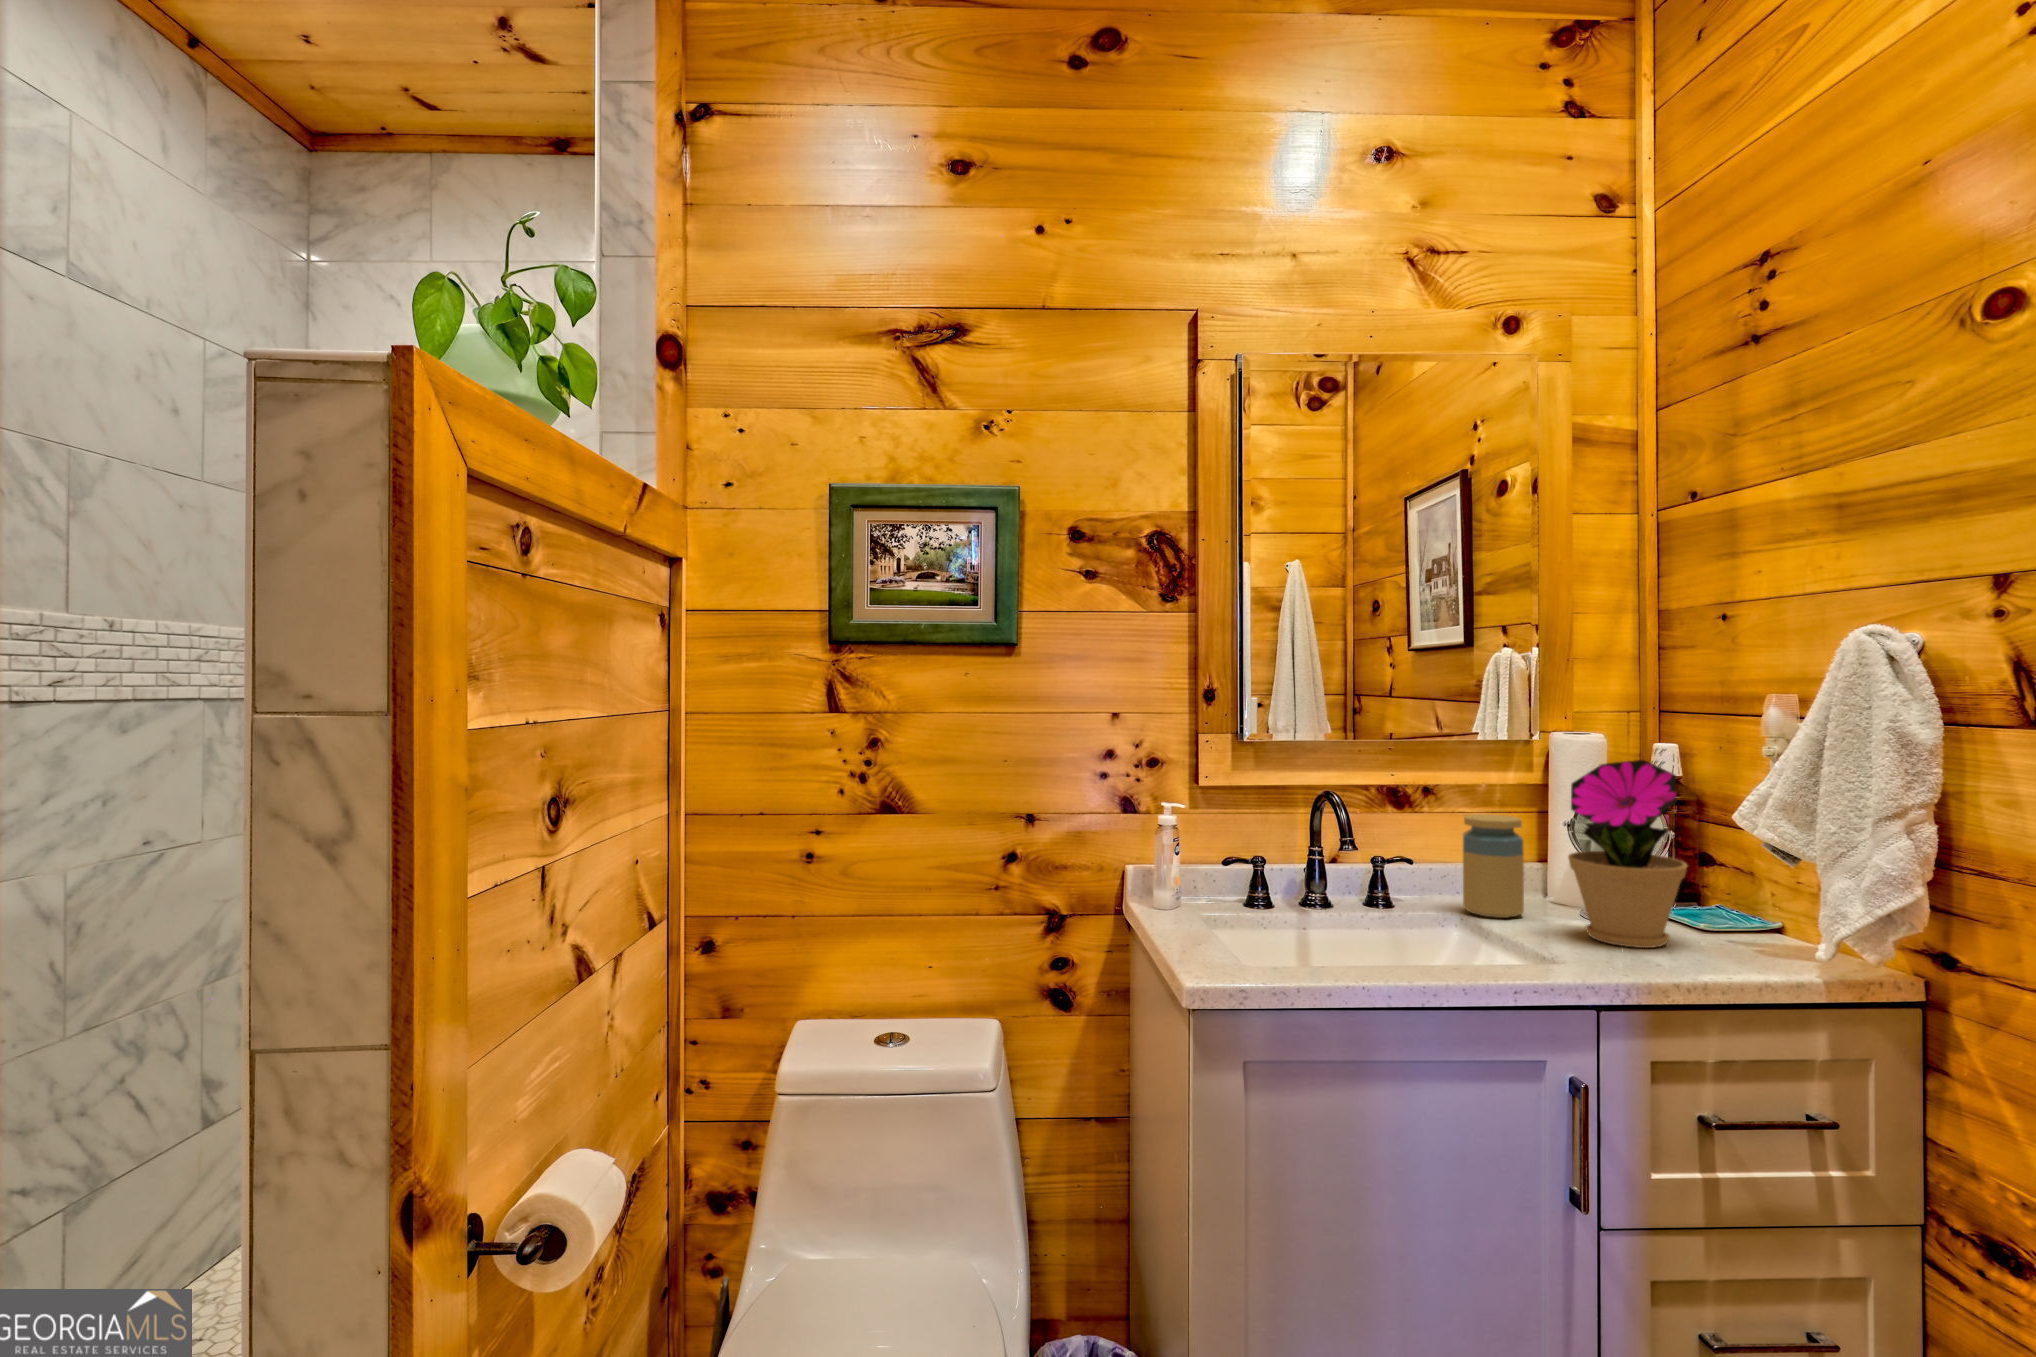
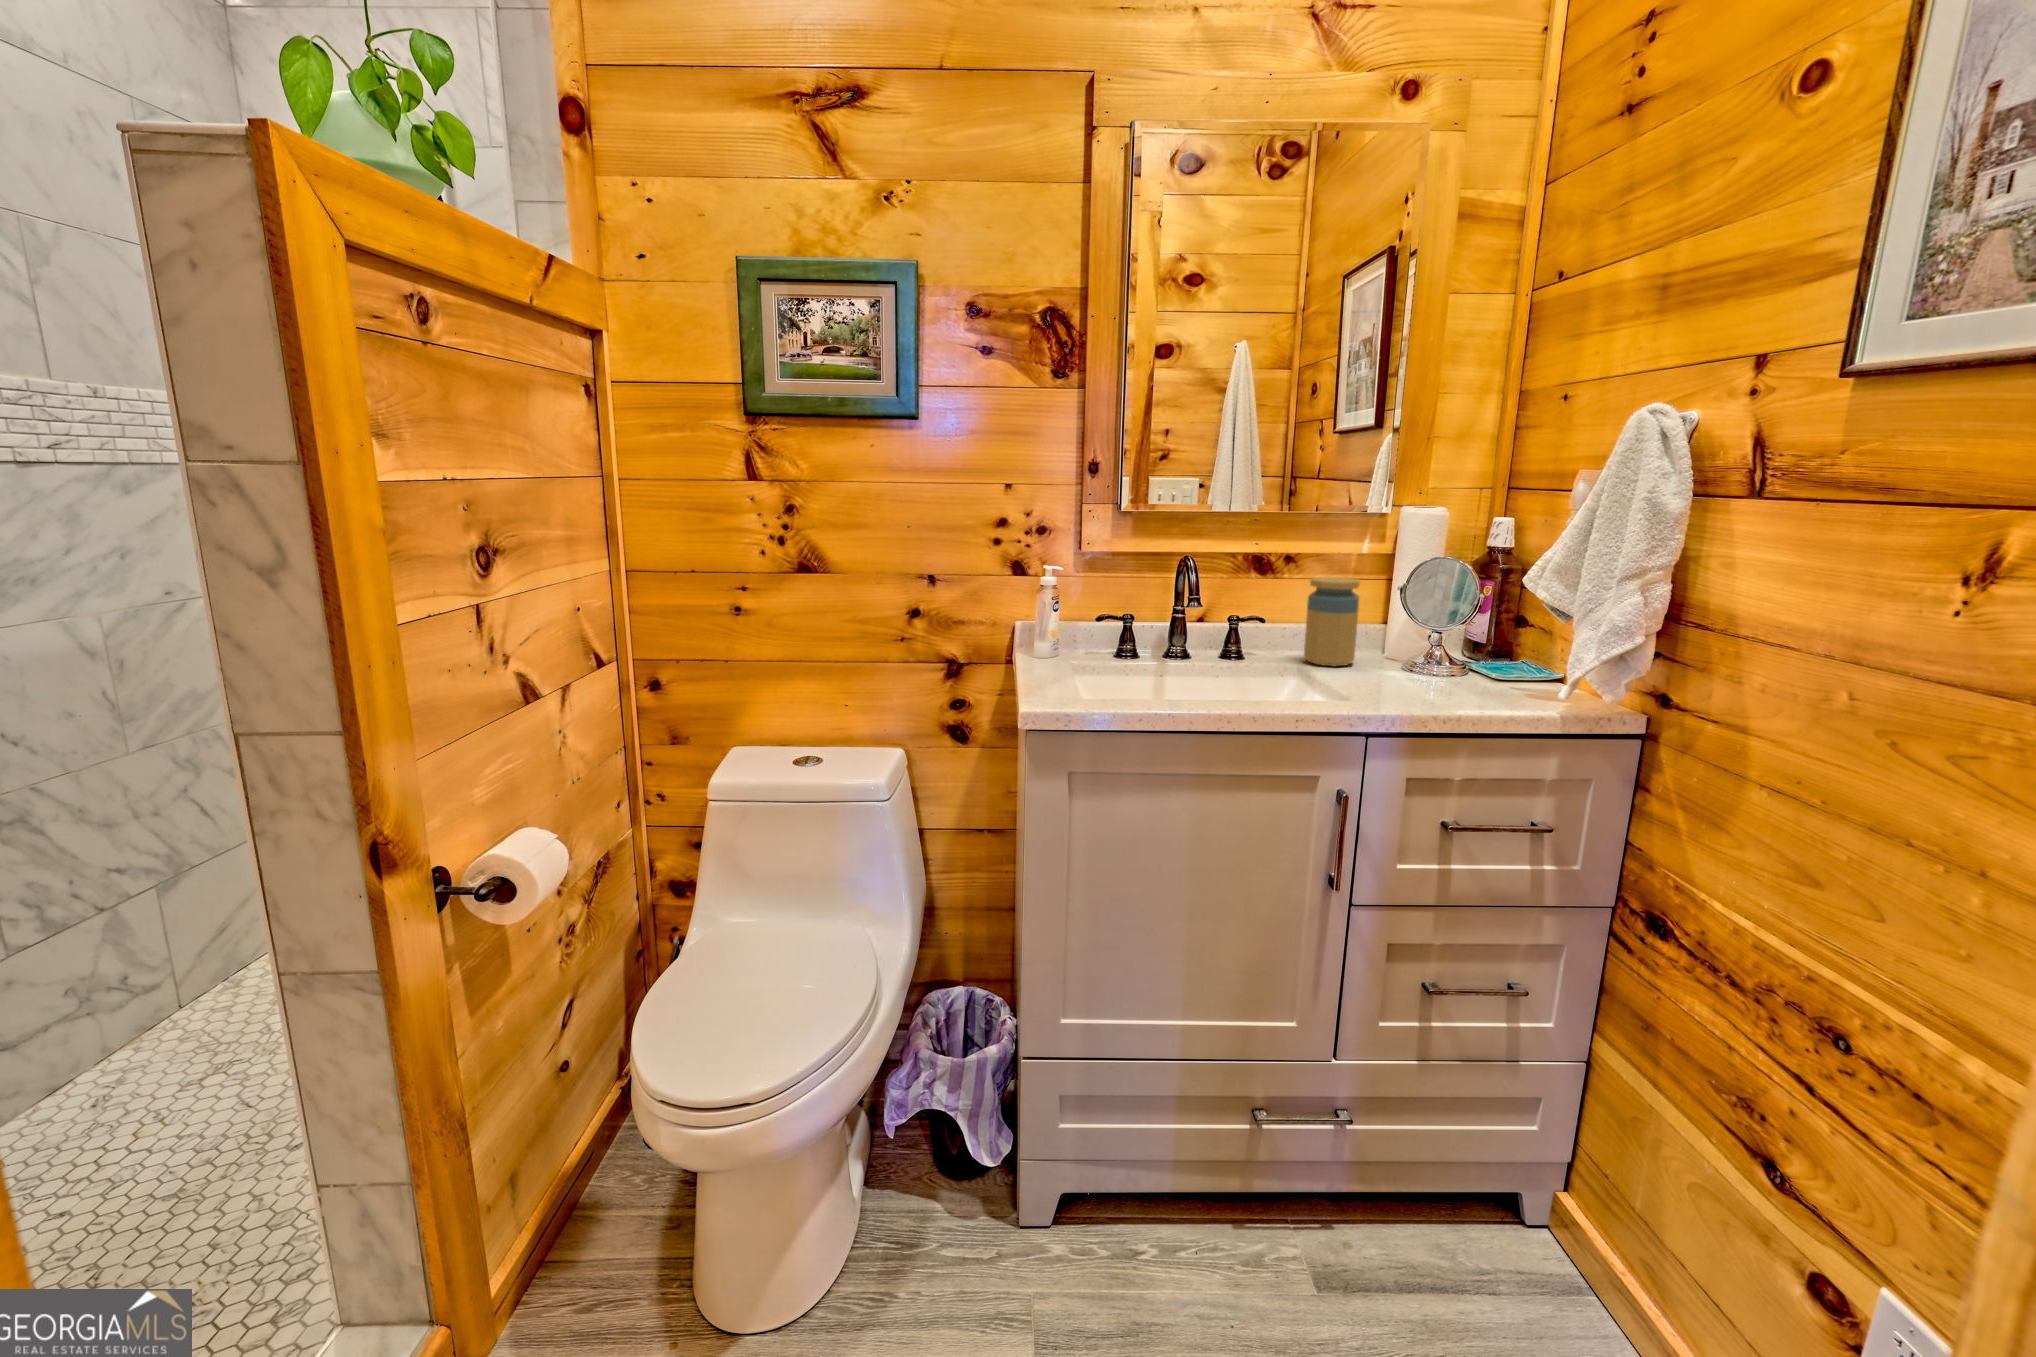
flower pot: present [1568,760,1687,948] -> none [1383,528,1480,690]

